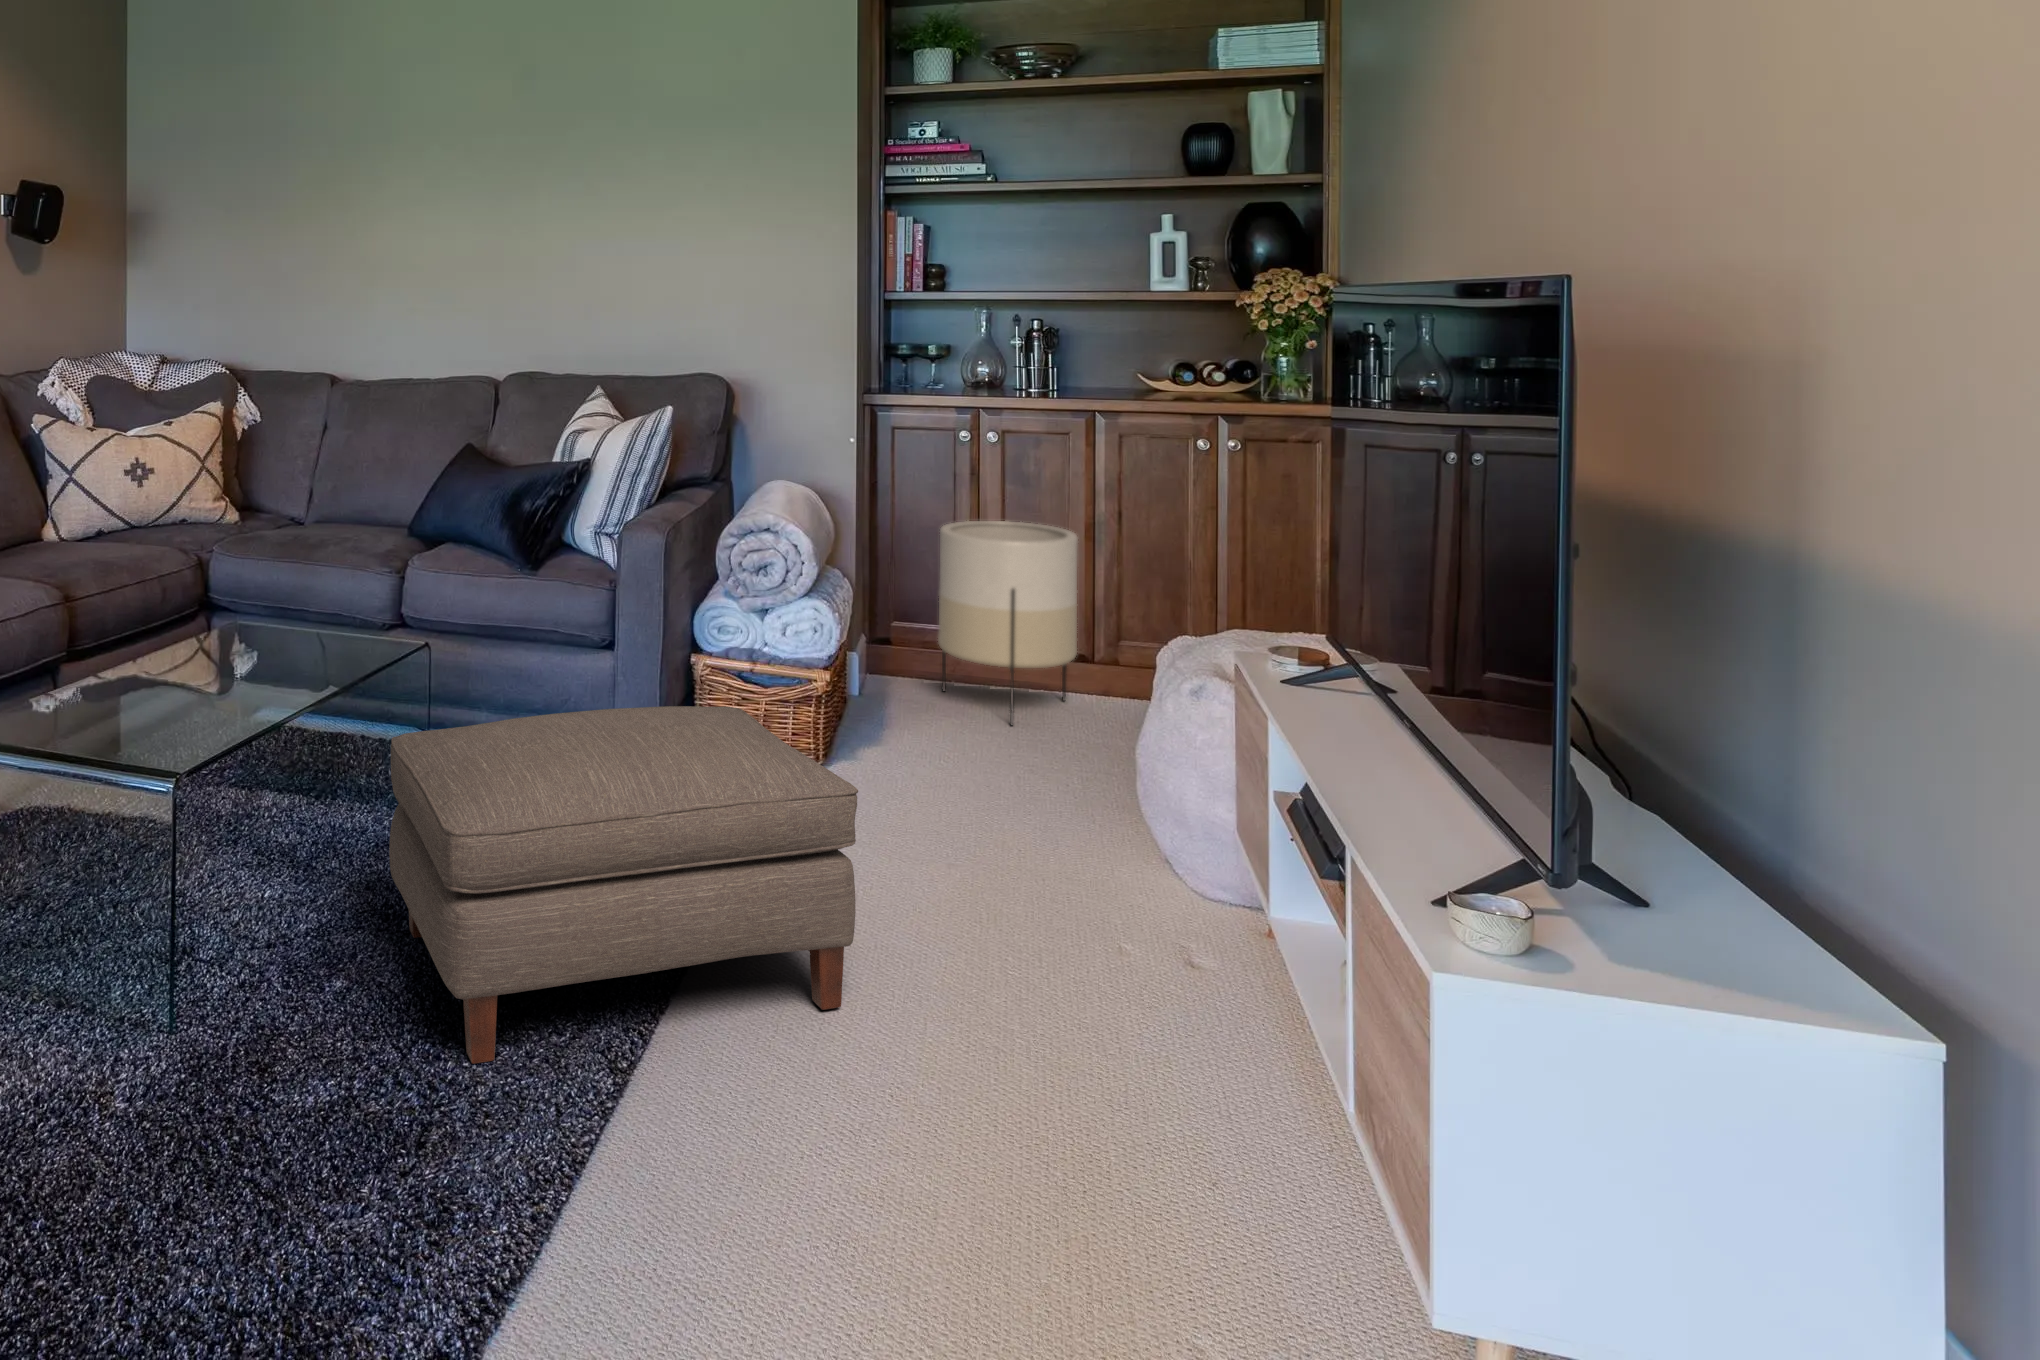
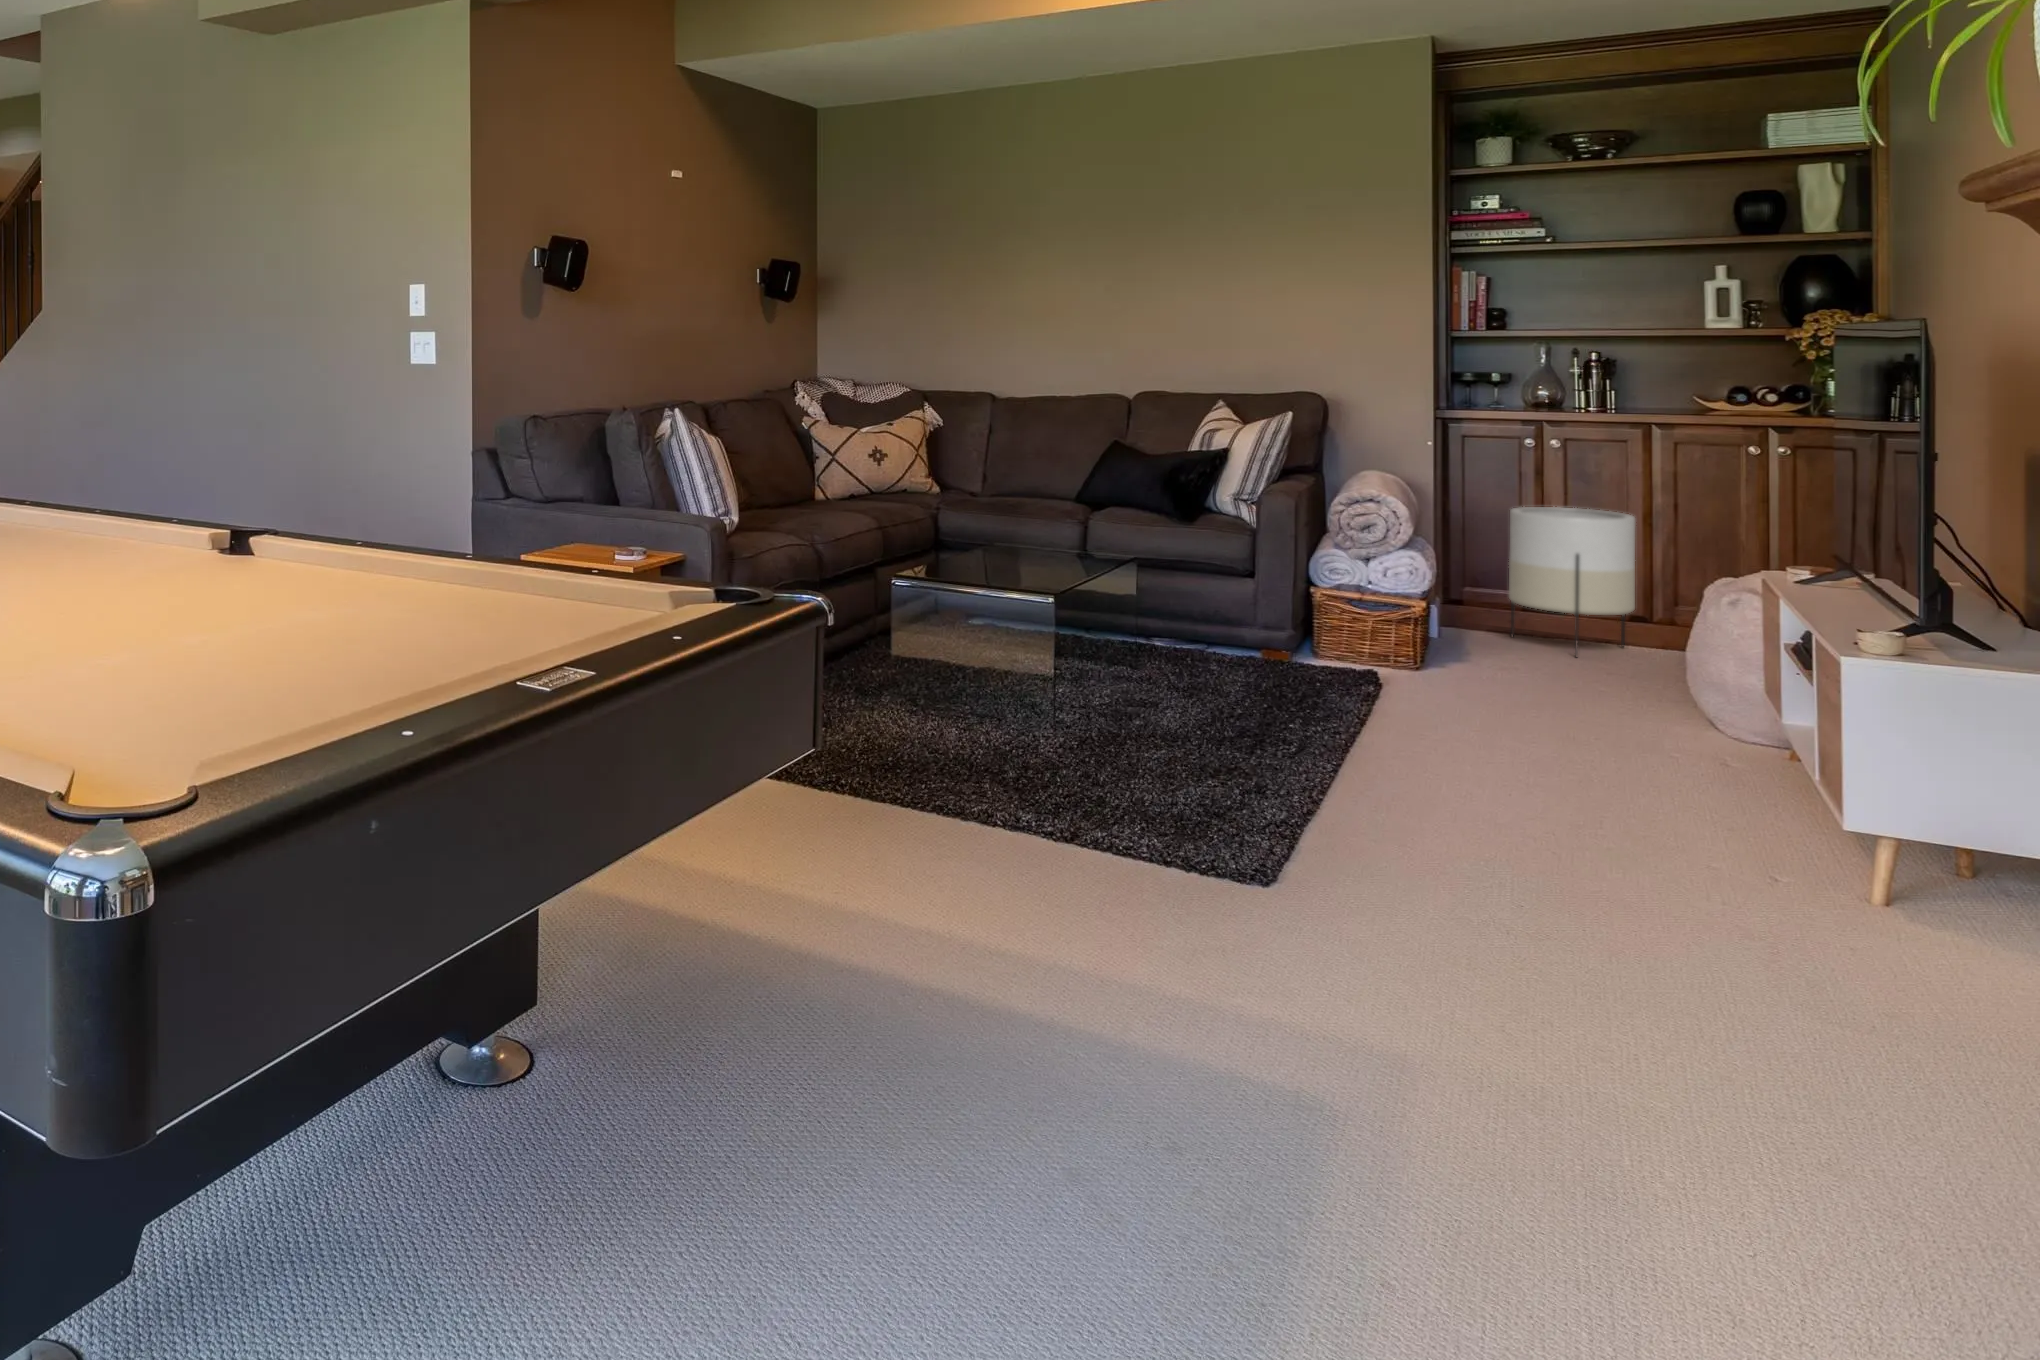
ottoman: present [389,706,858,1064] -> none [1151,590,1483,760]

